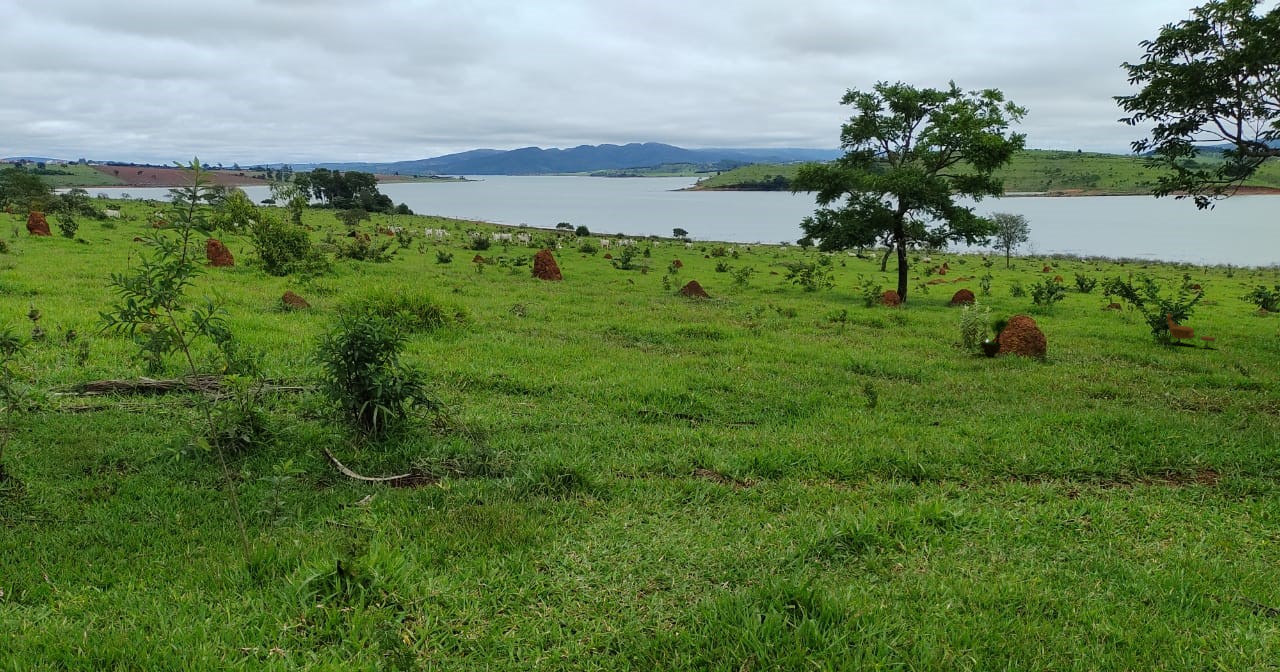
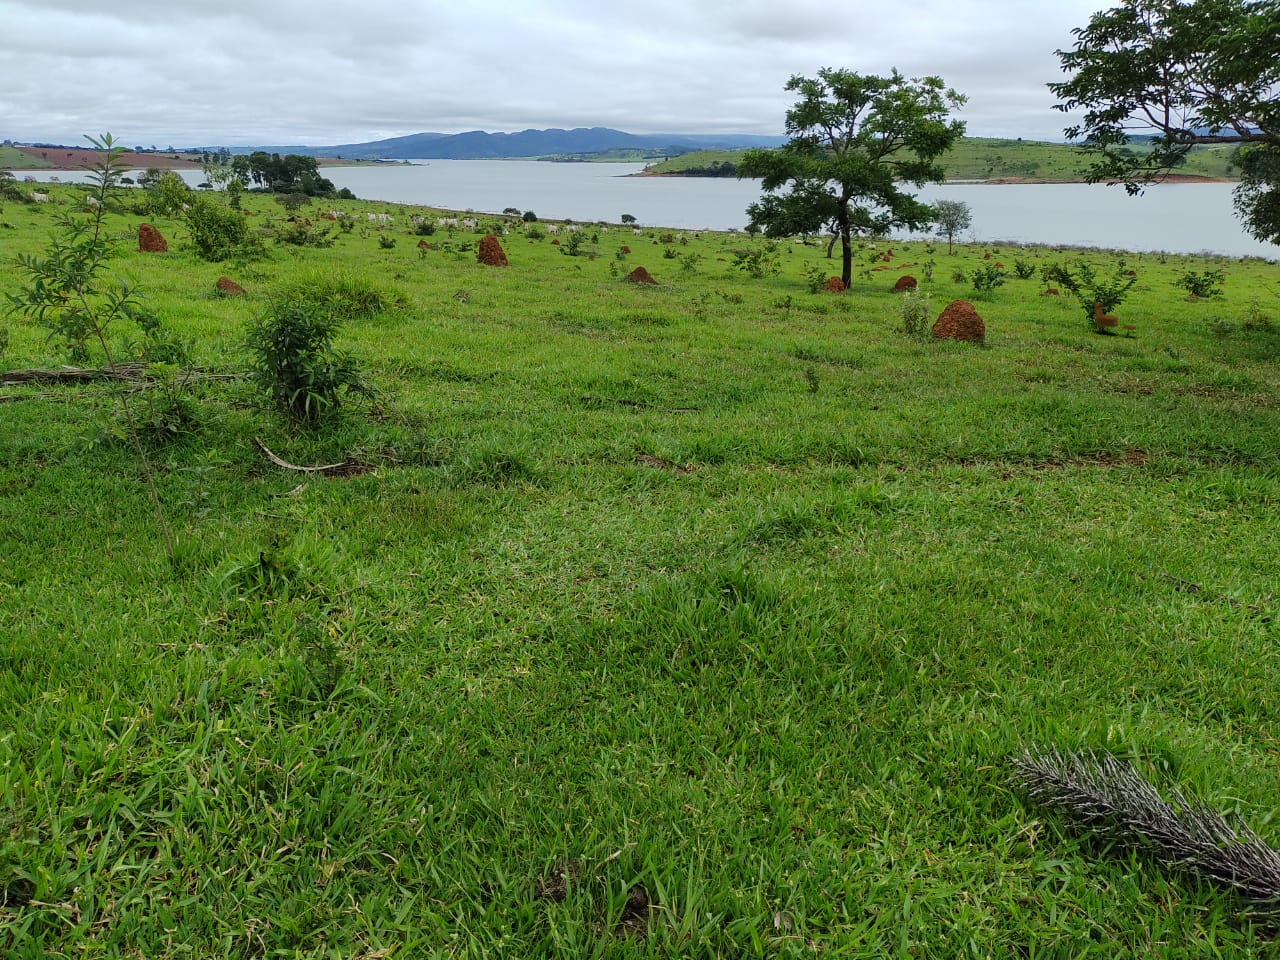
potted tree: present [981,318,1008,355] -> none [919,302,949,343]

